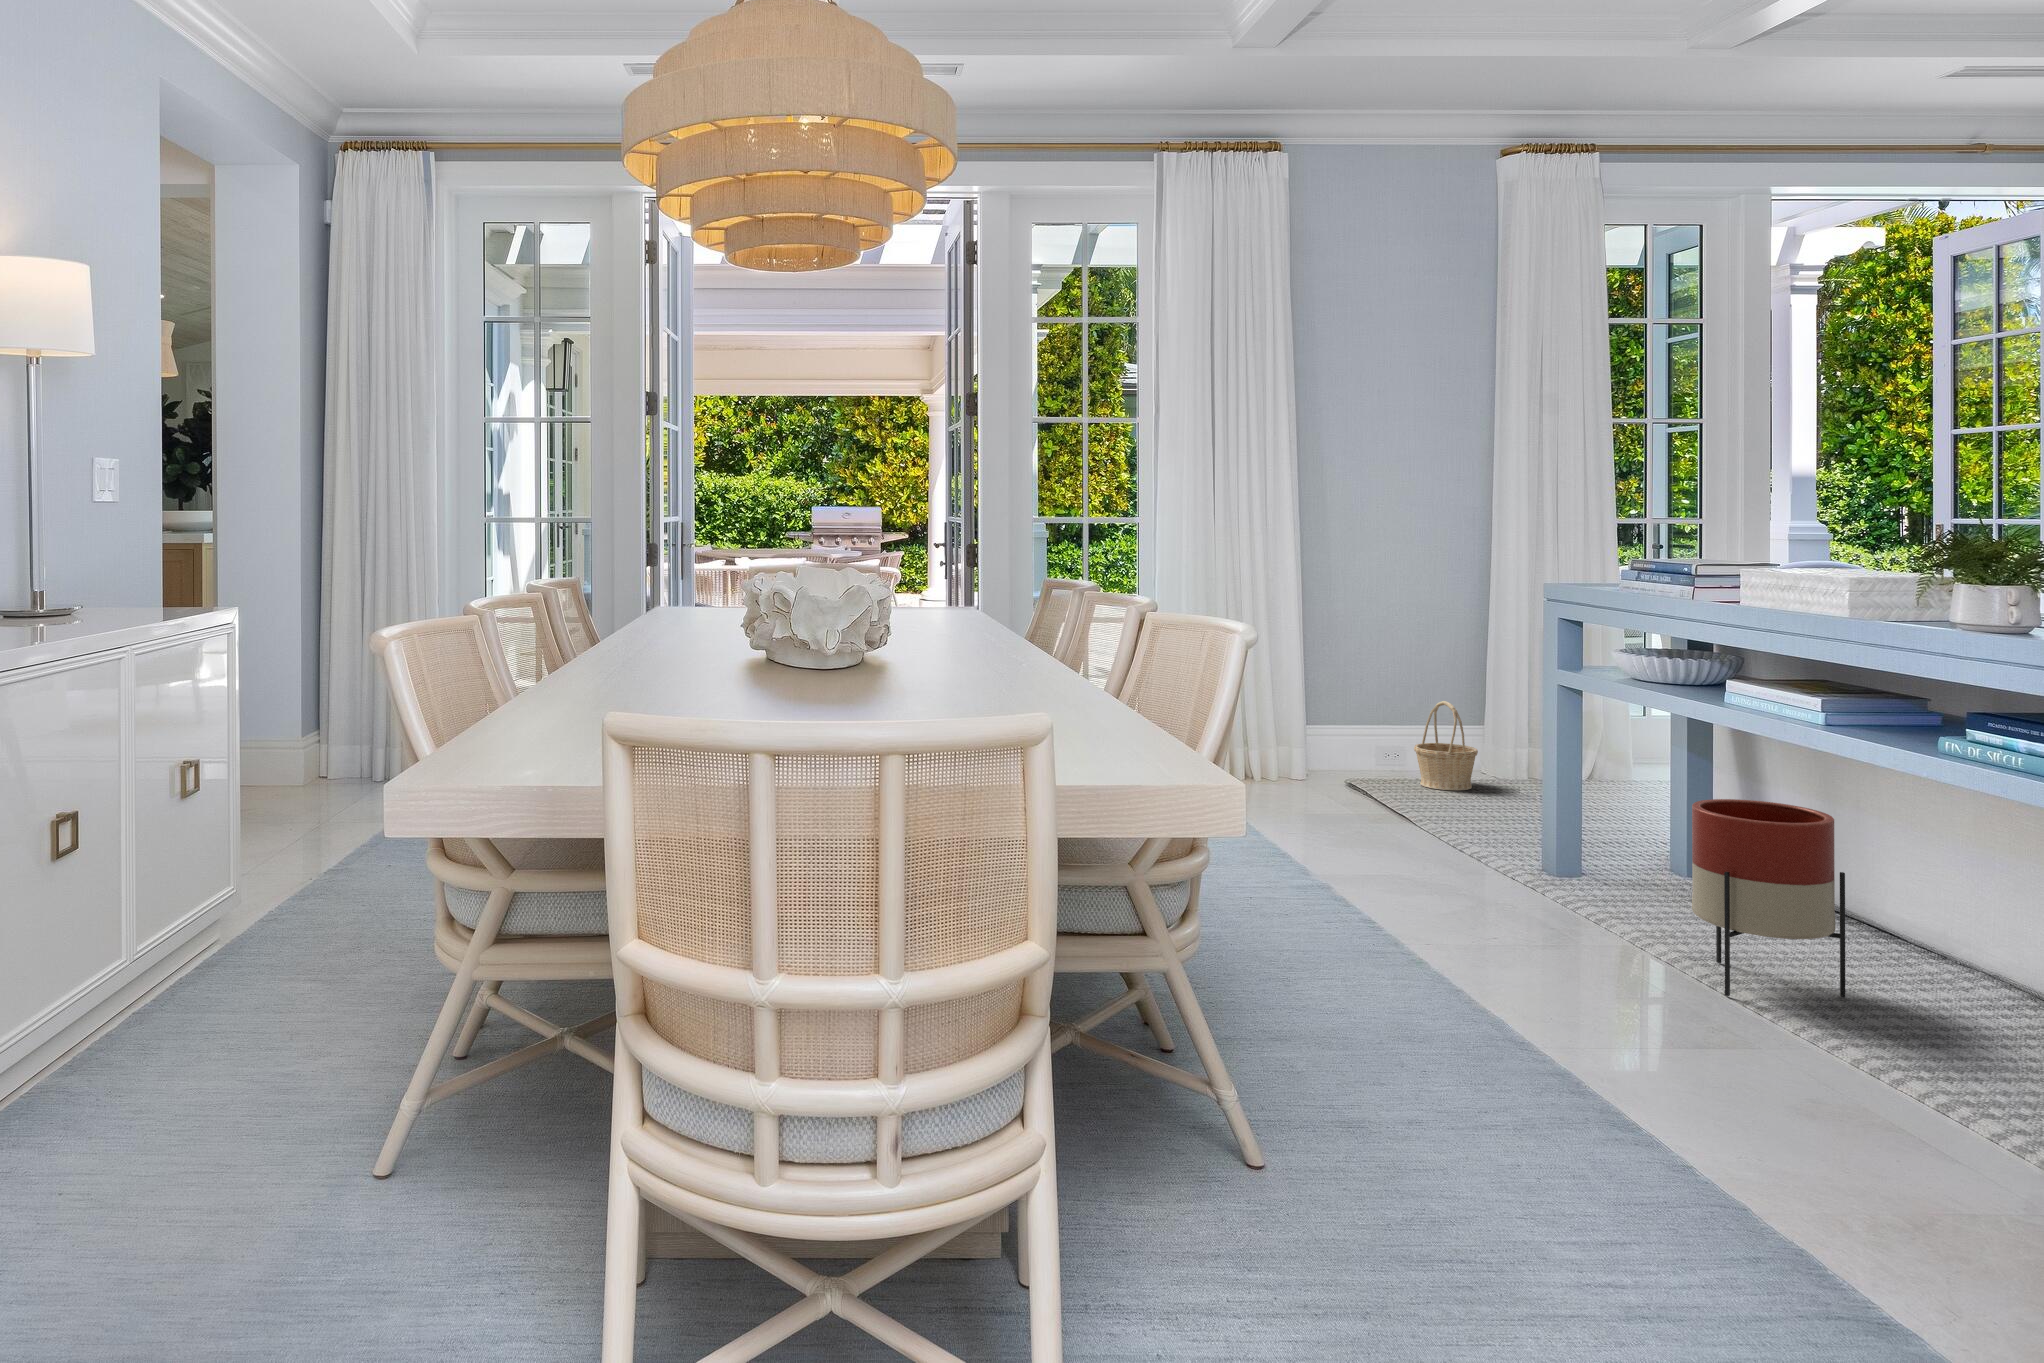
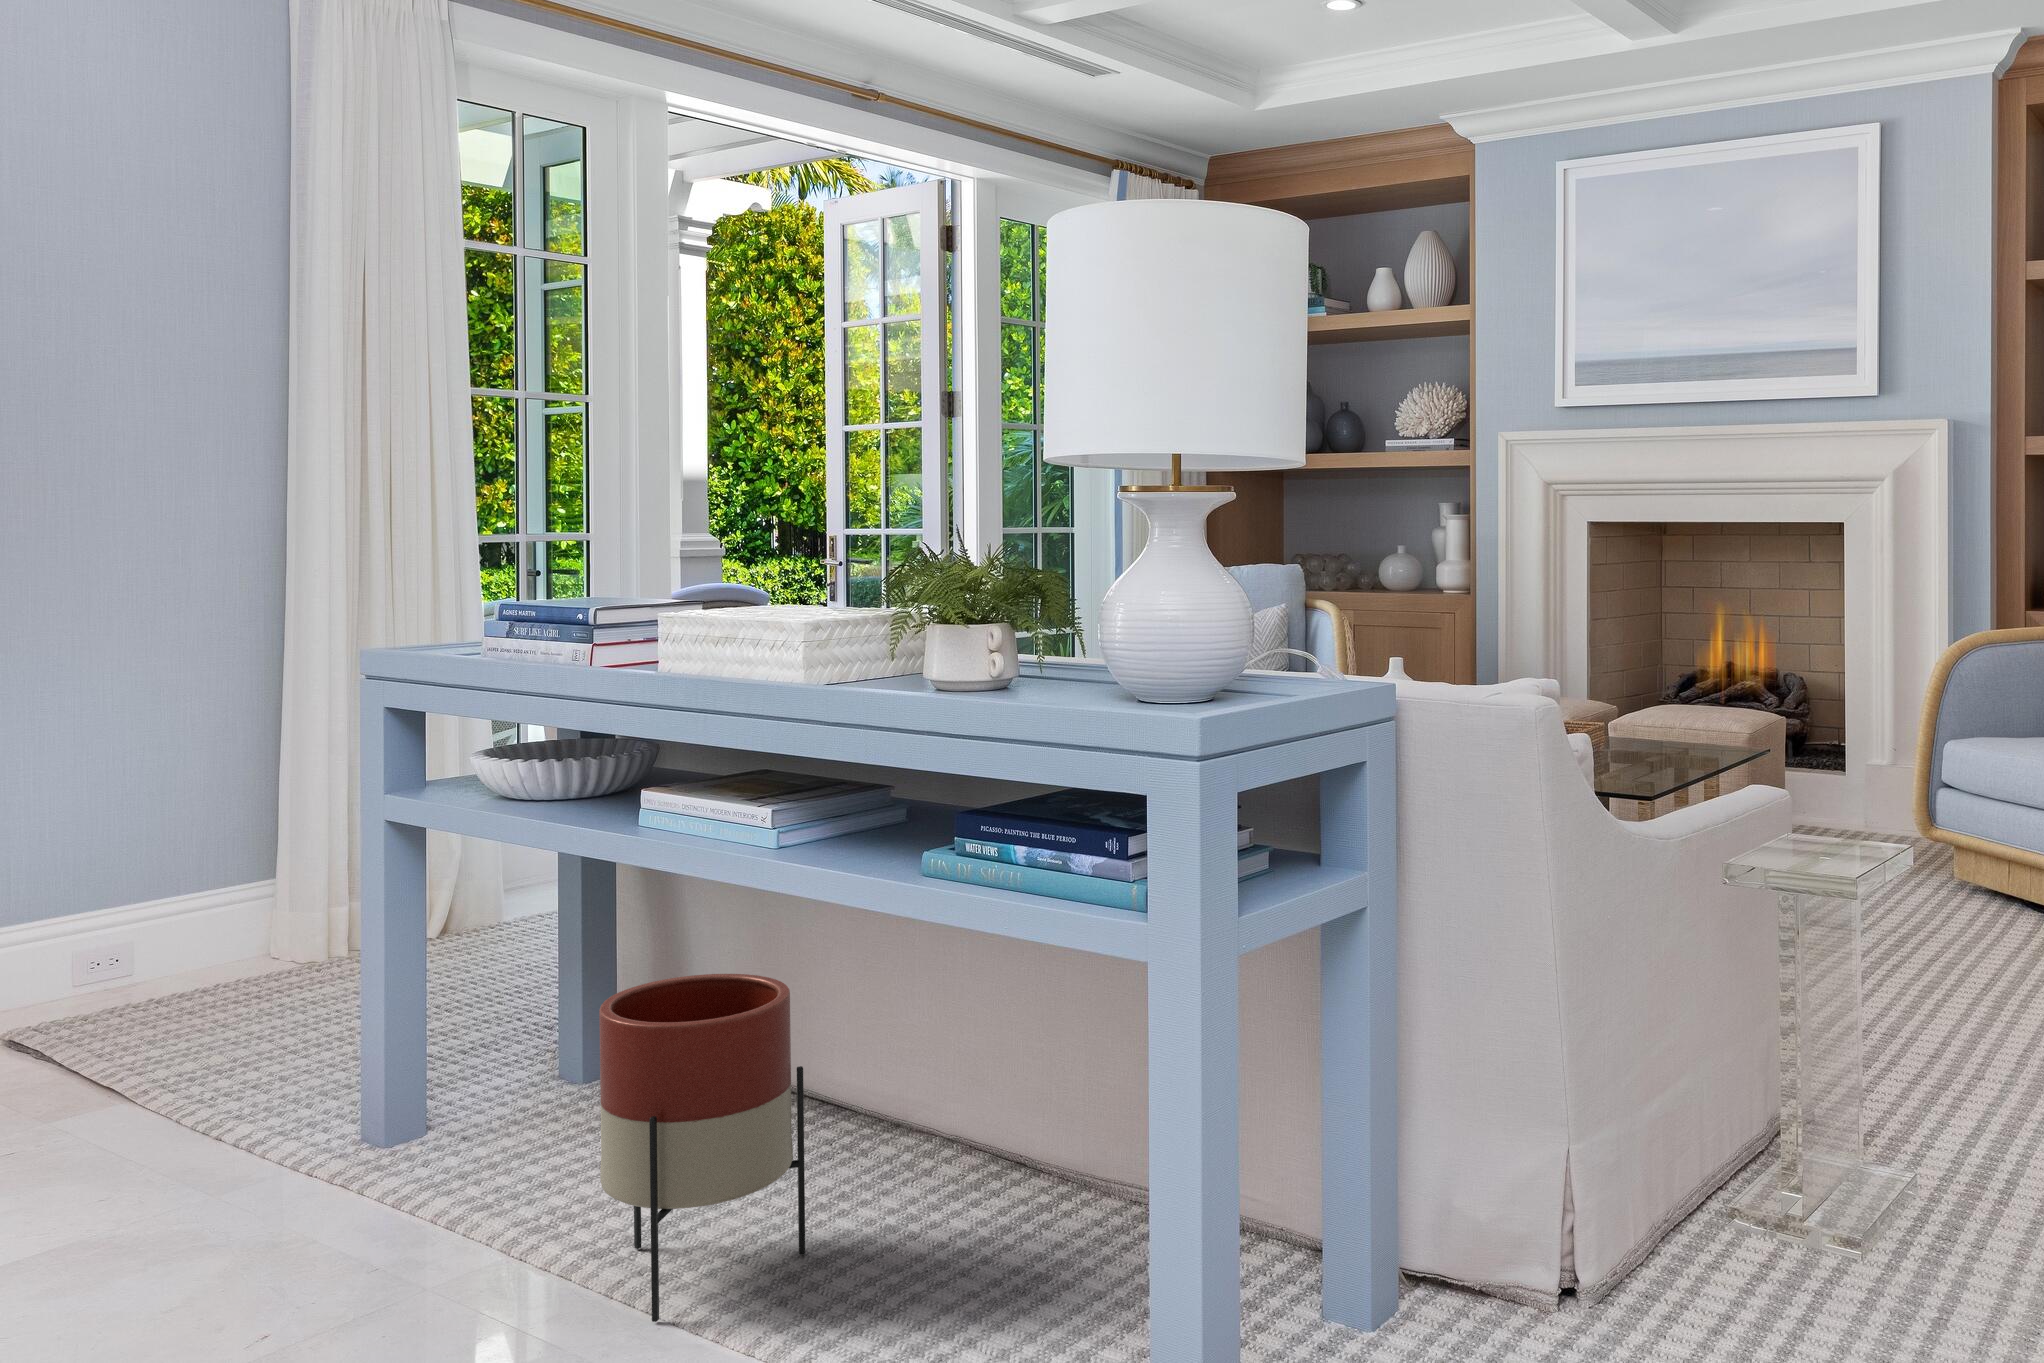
basket: present [1414,701,1478,790] -> none [154,843,268,998]

